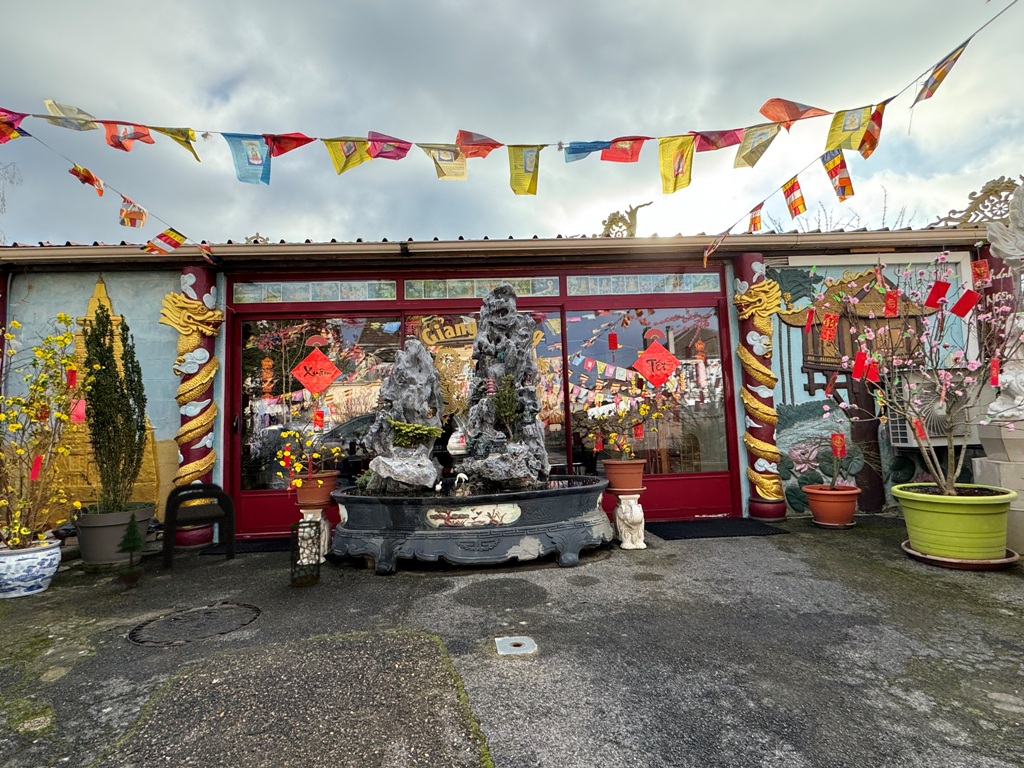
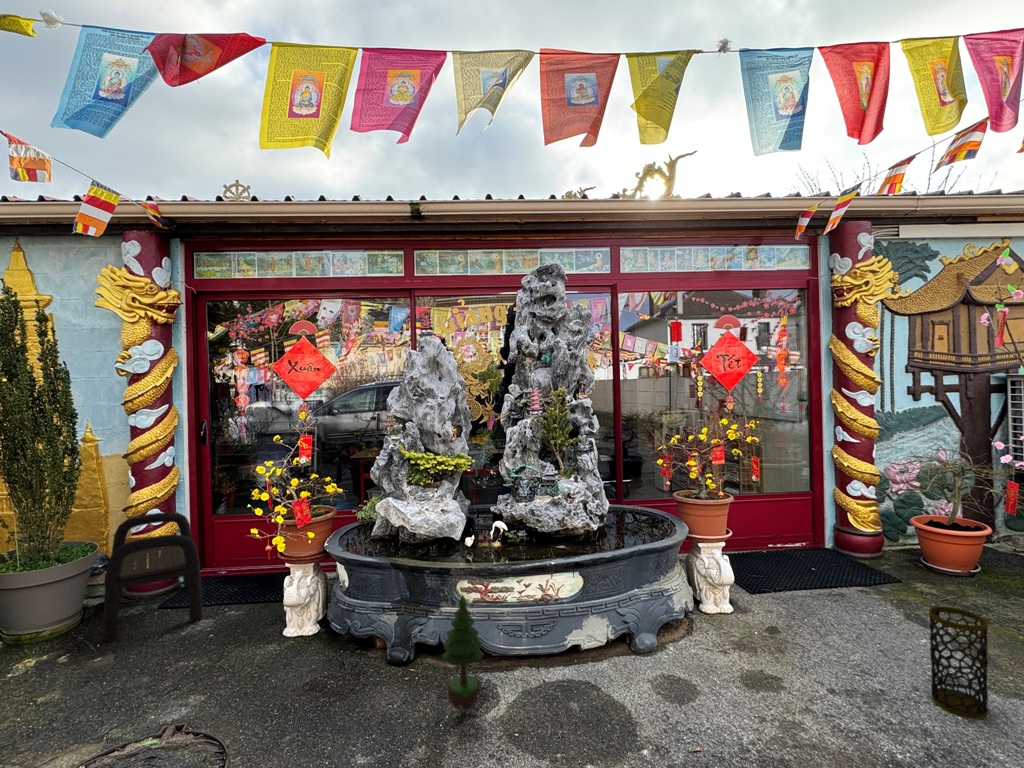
potted tree: present [115,512,147,588] -> present [443,595,484,712]
trash can: present [290,520,321,587] -> present [929,606,988,719]

